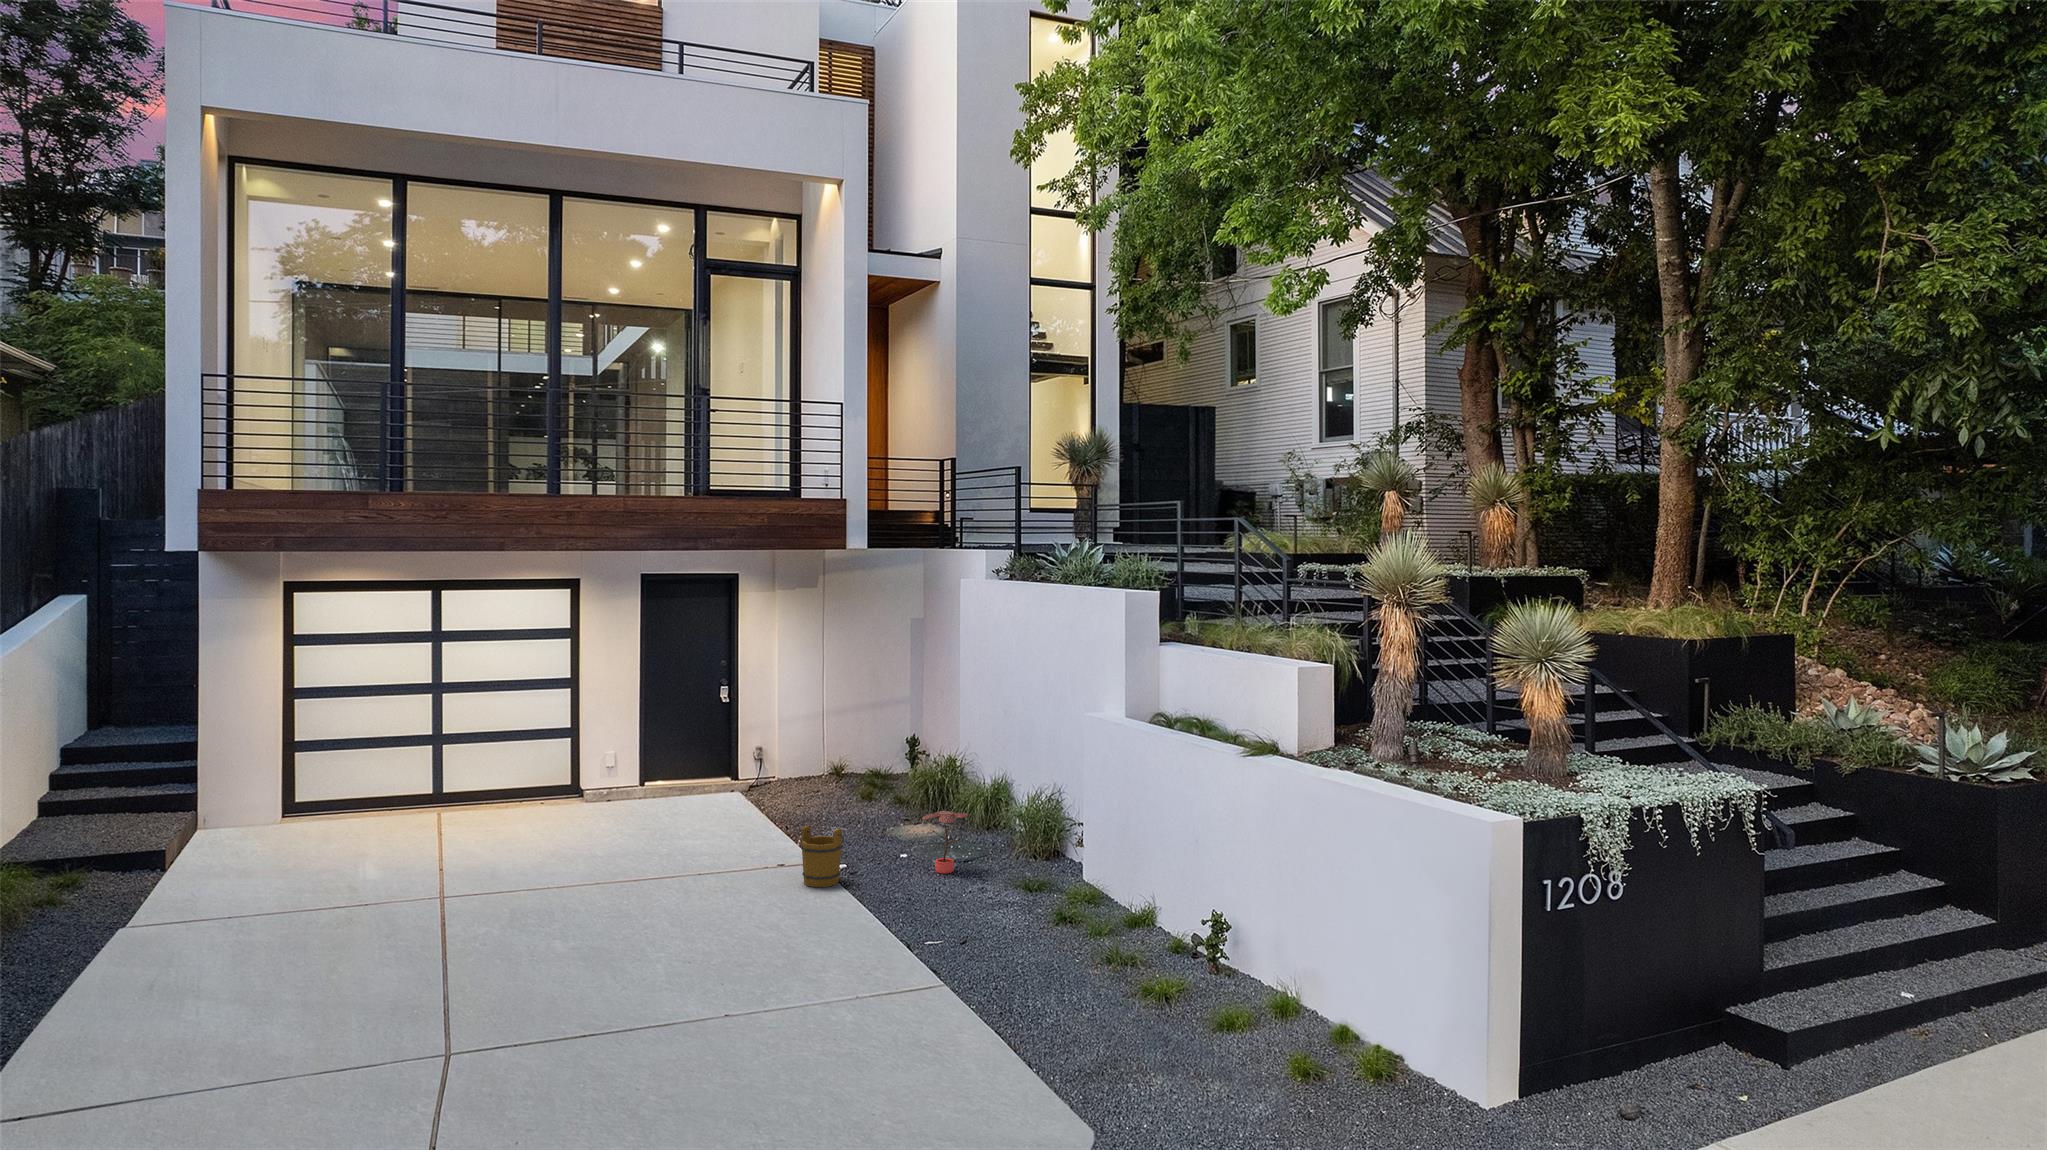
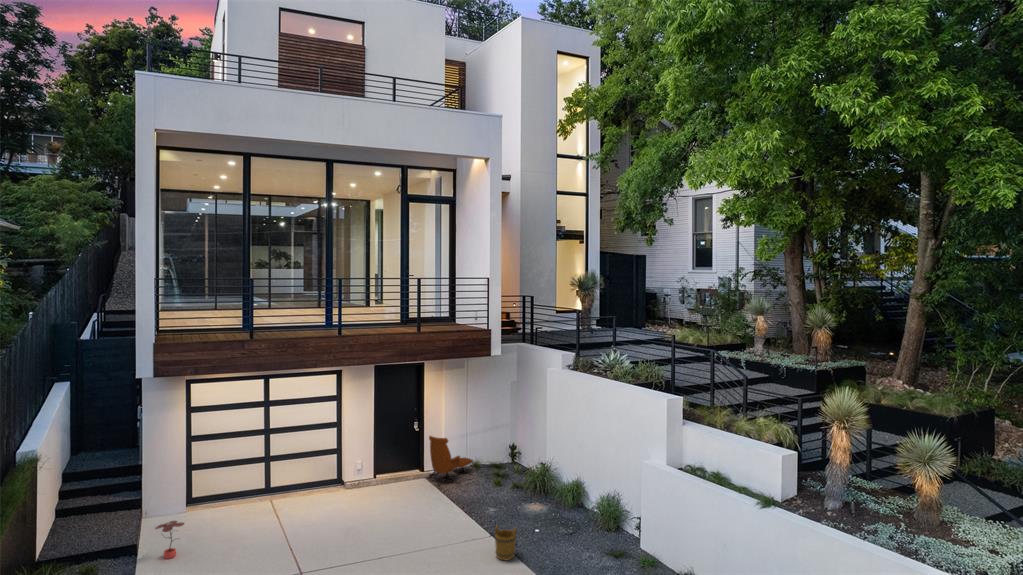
lounge chair: none [740,706,833,801] -> present [429,436,473,482]
potted plant: present [922,811,968,874] -> present [156,521,184,559]

